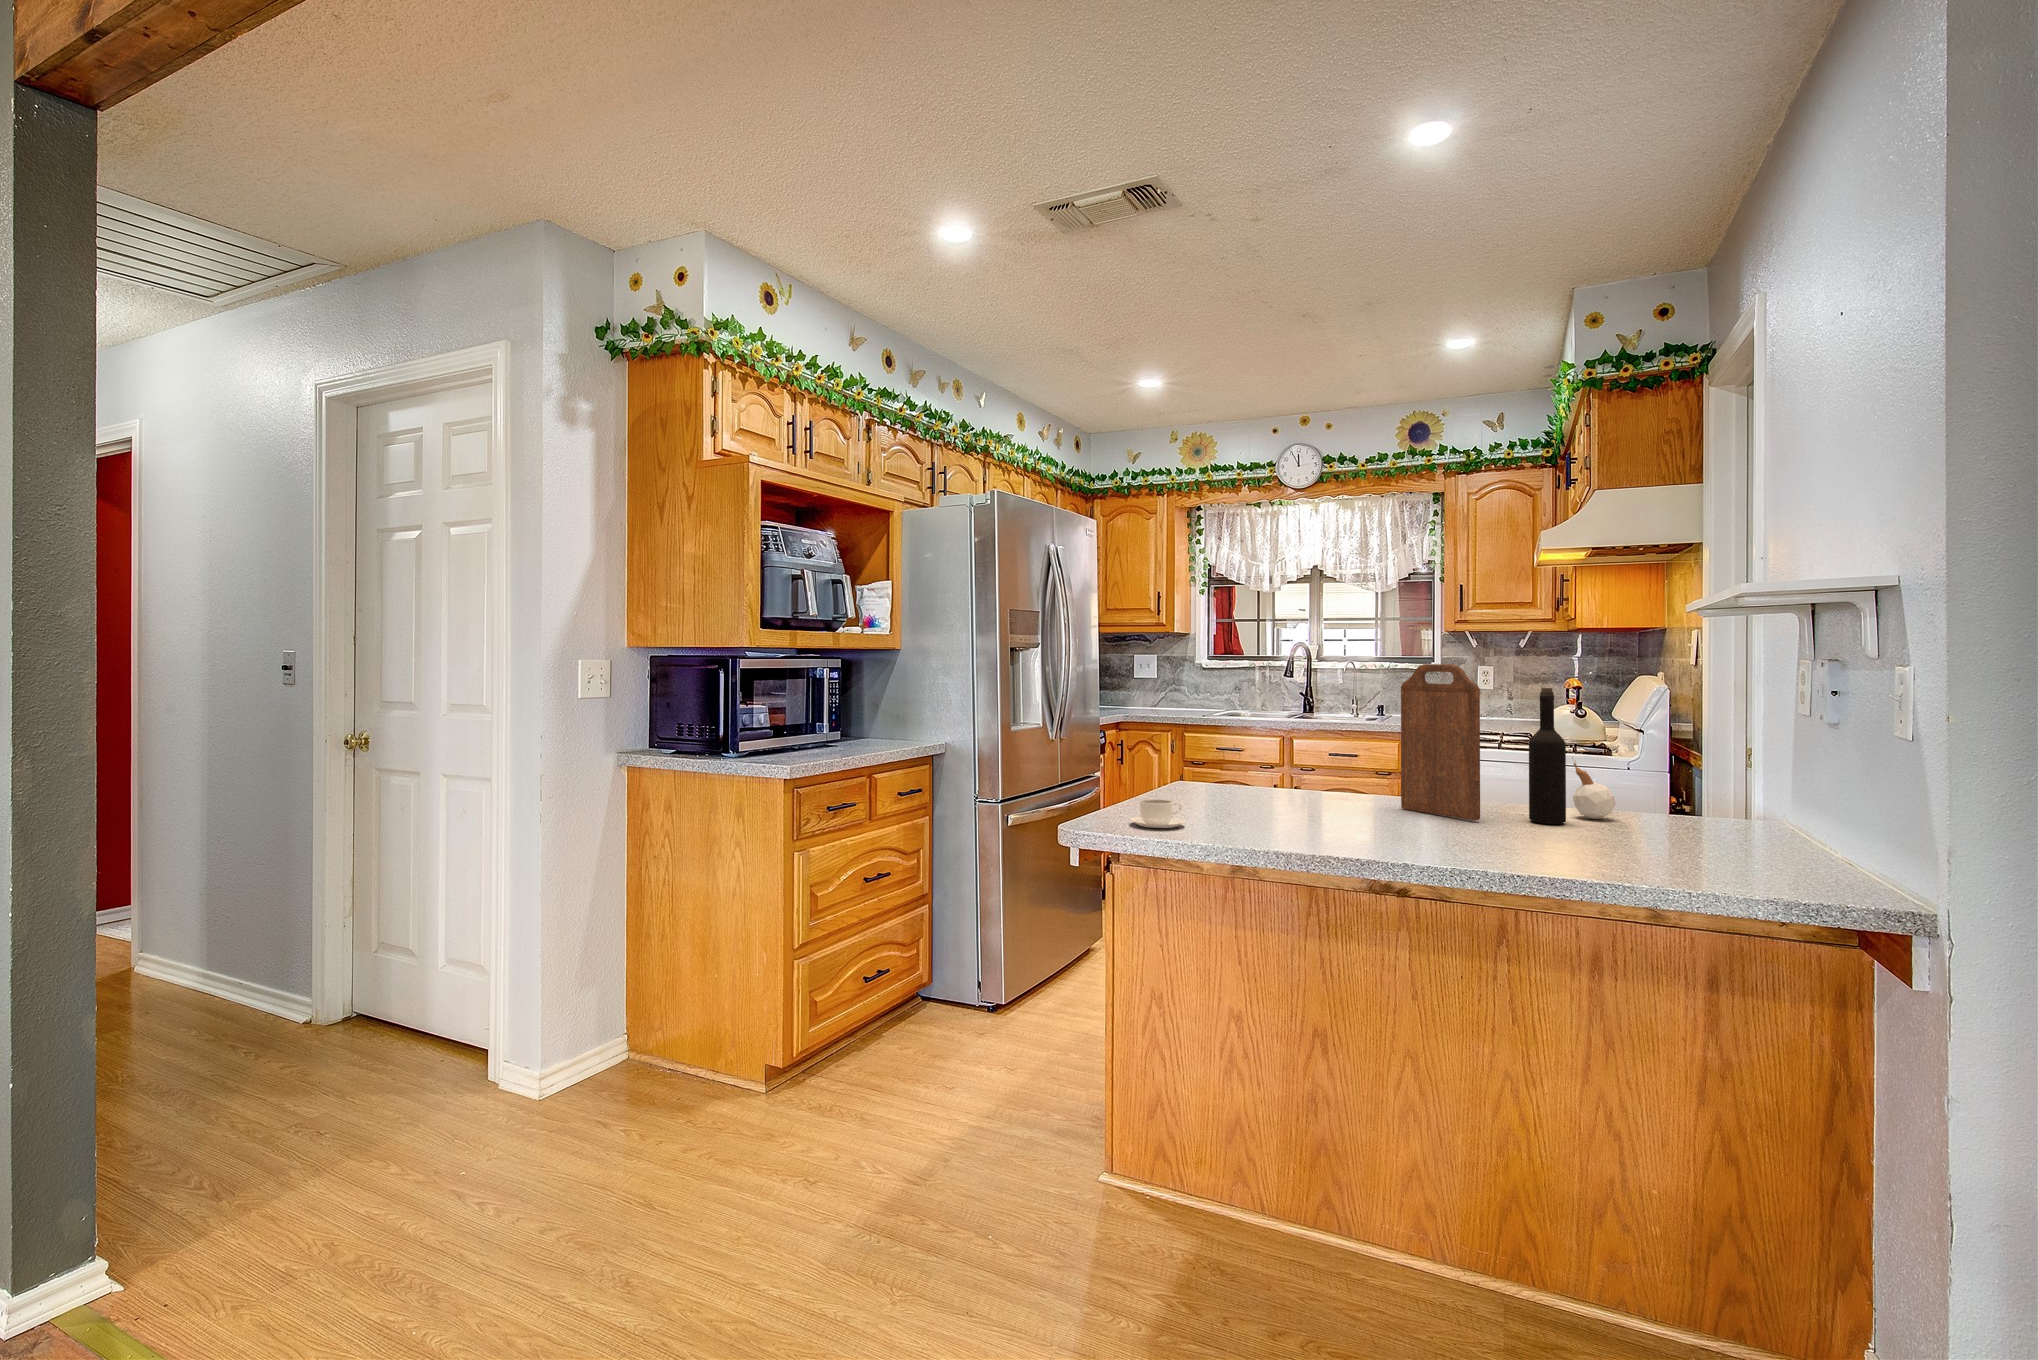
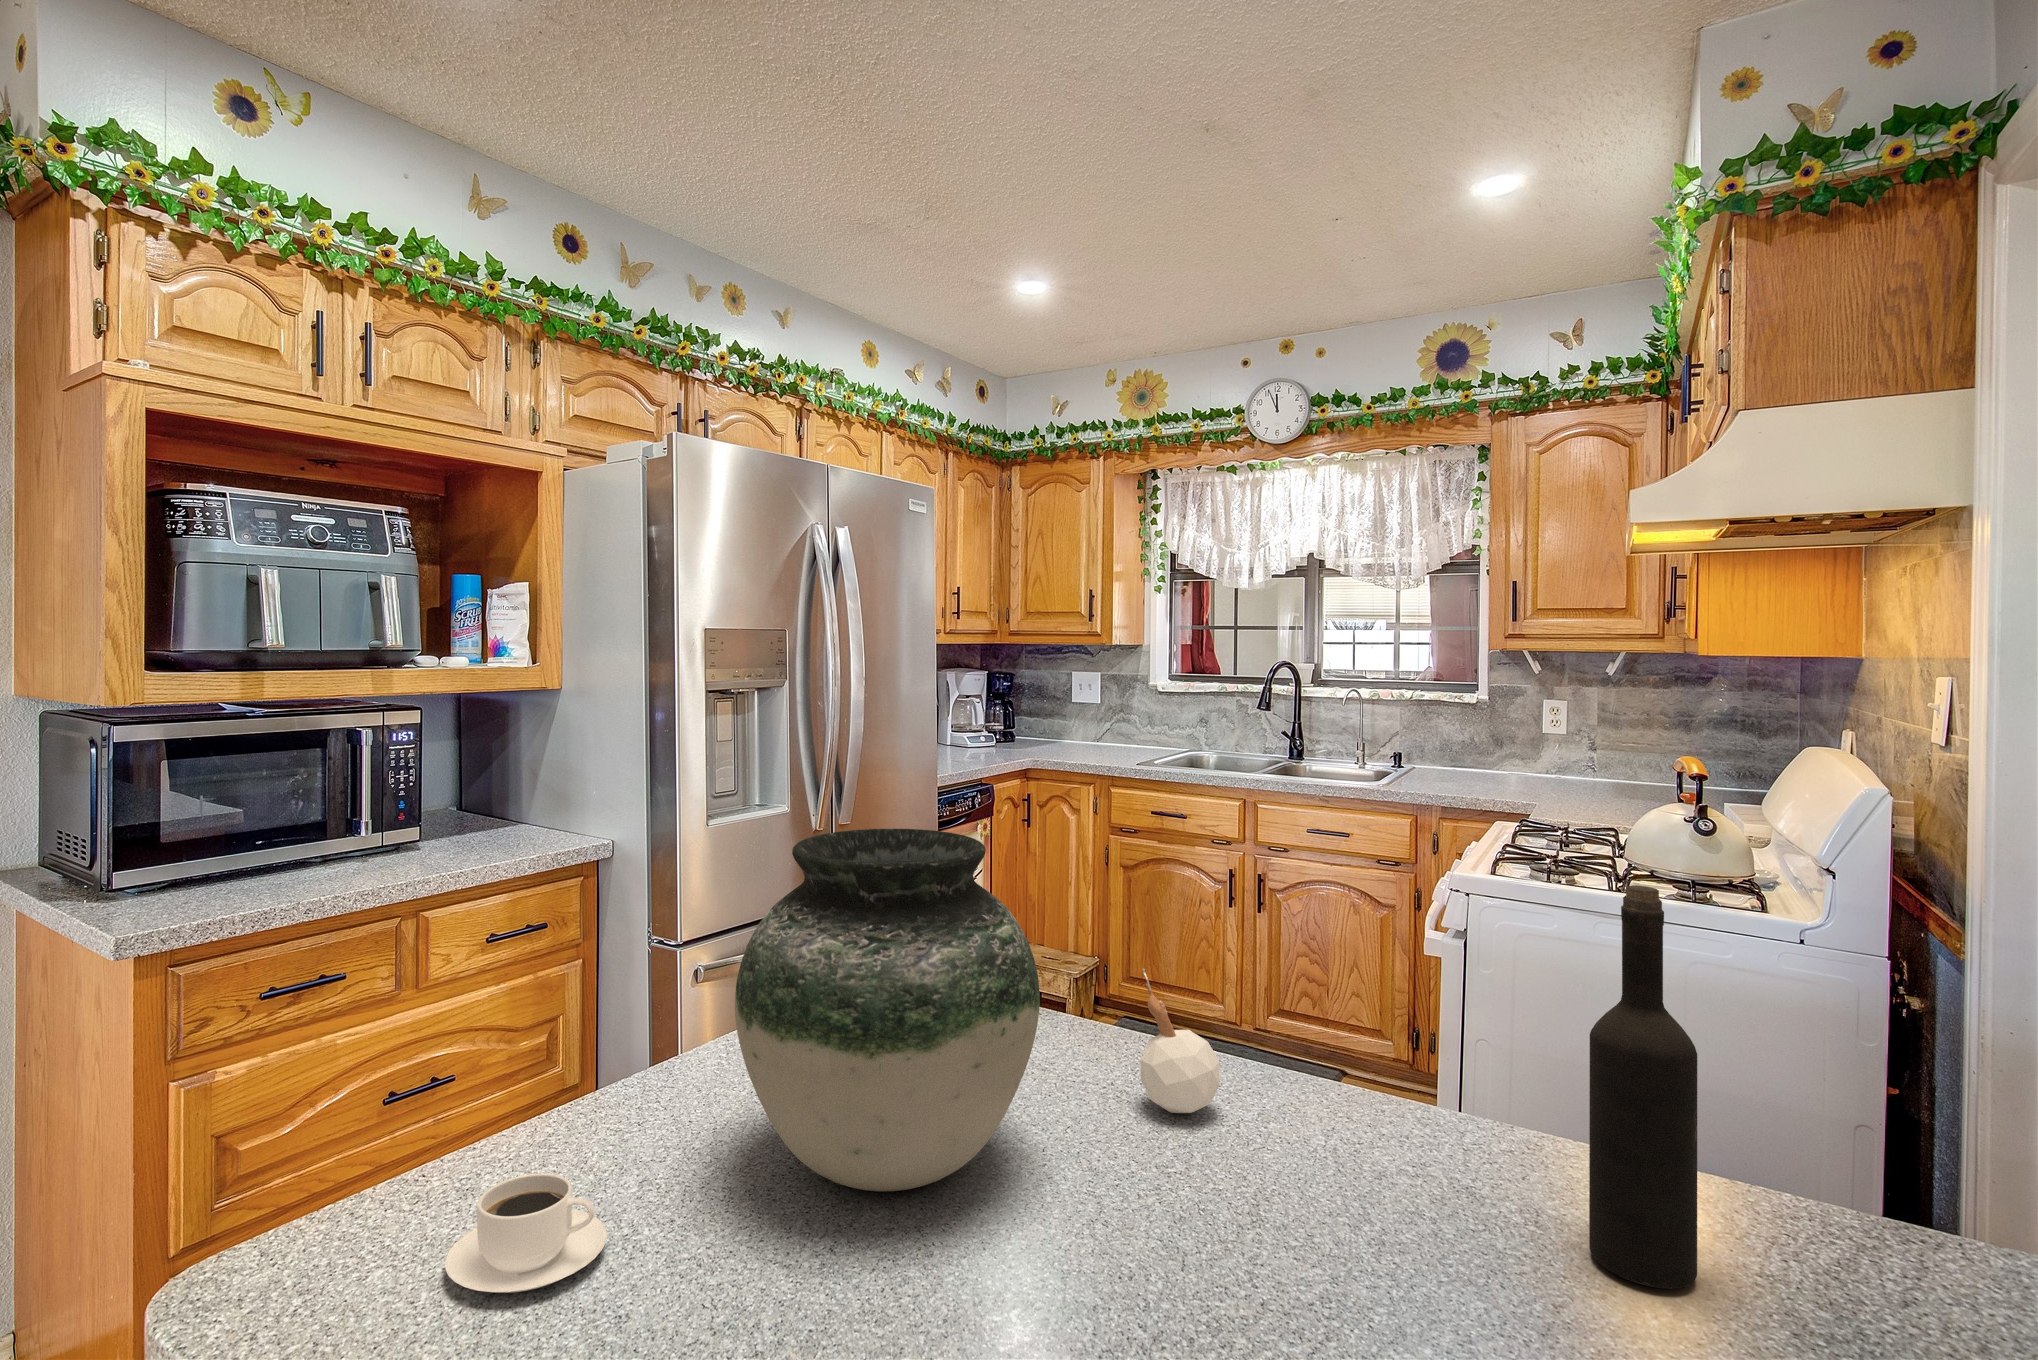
cutting board: present [1401,664,1480,821] -> none [1267,797,1449,1254]
vase: none [1195,683,1321,815] -> present [735,829,1040,1191]
candle: present [1572,756,1615,819] -> present [1141,969,1220,1113]

